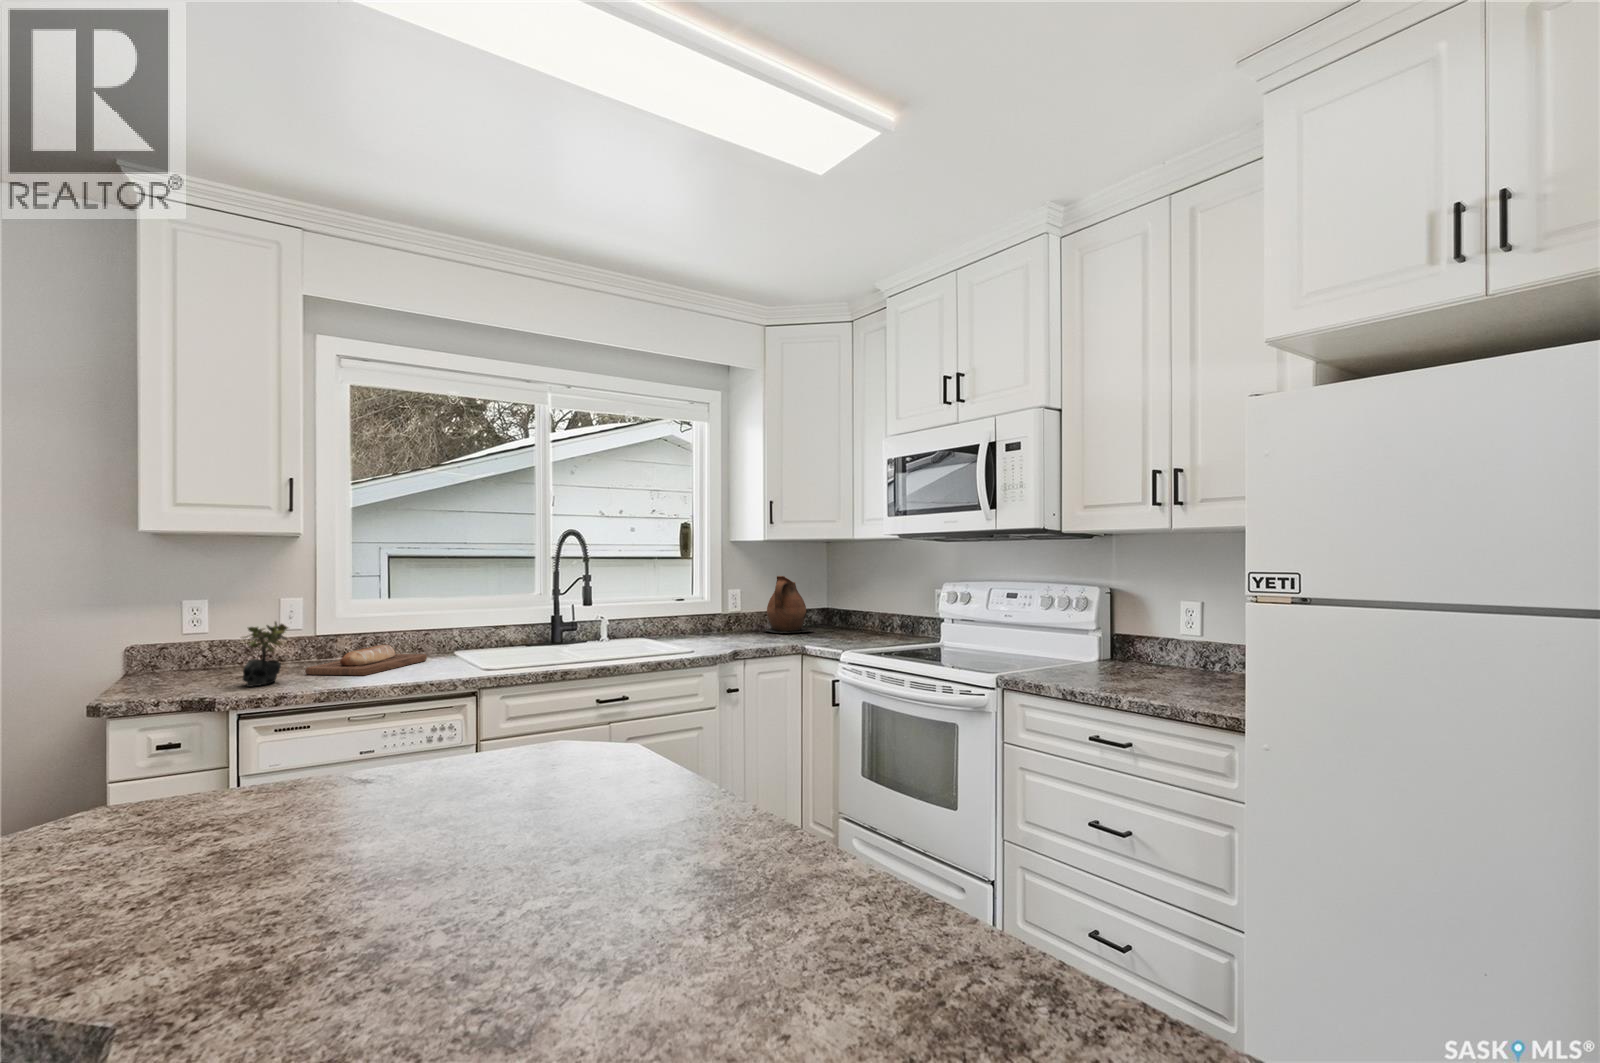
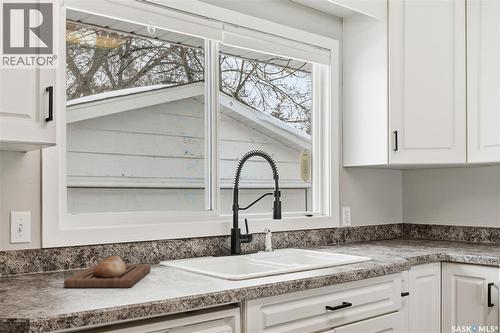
ceramic pitcher: present [765,576,813,633] -> none [366,194,413,243]
succulent plant: present [242,622,288,687] -> none [20,229,68,303]

